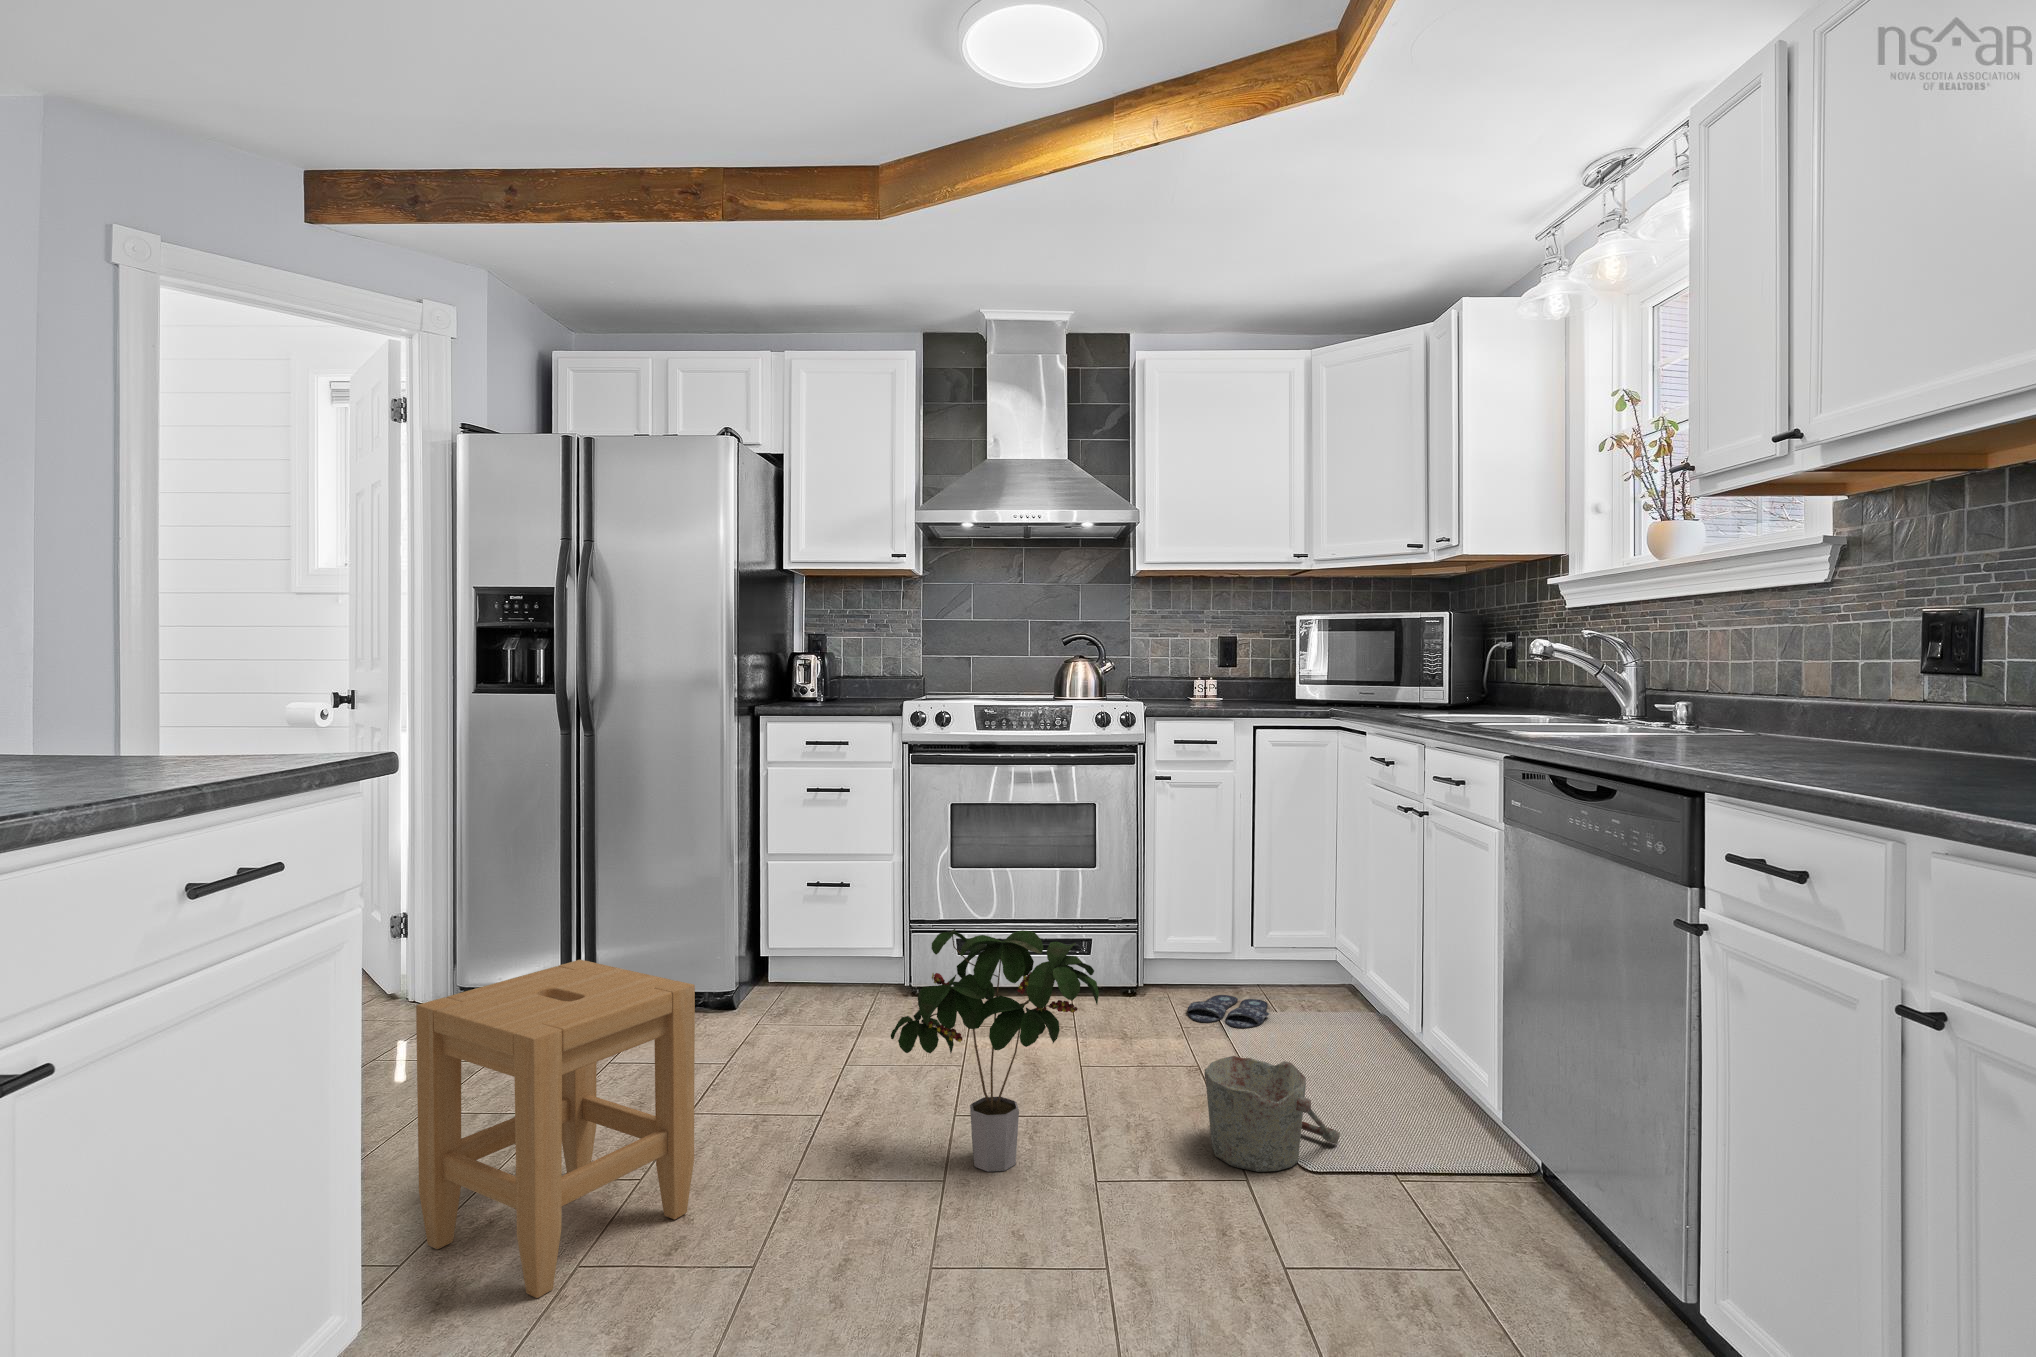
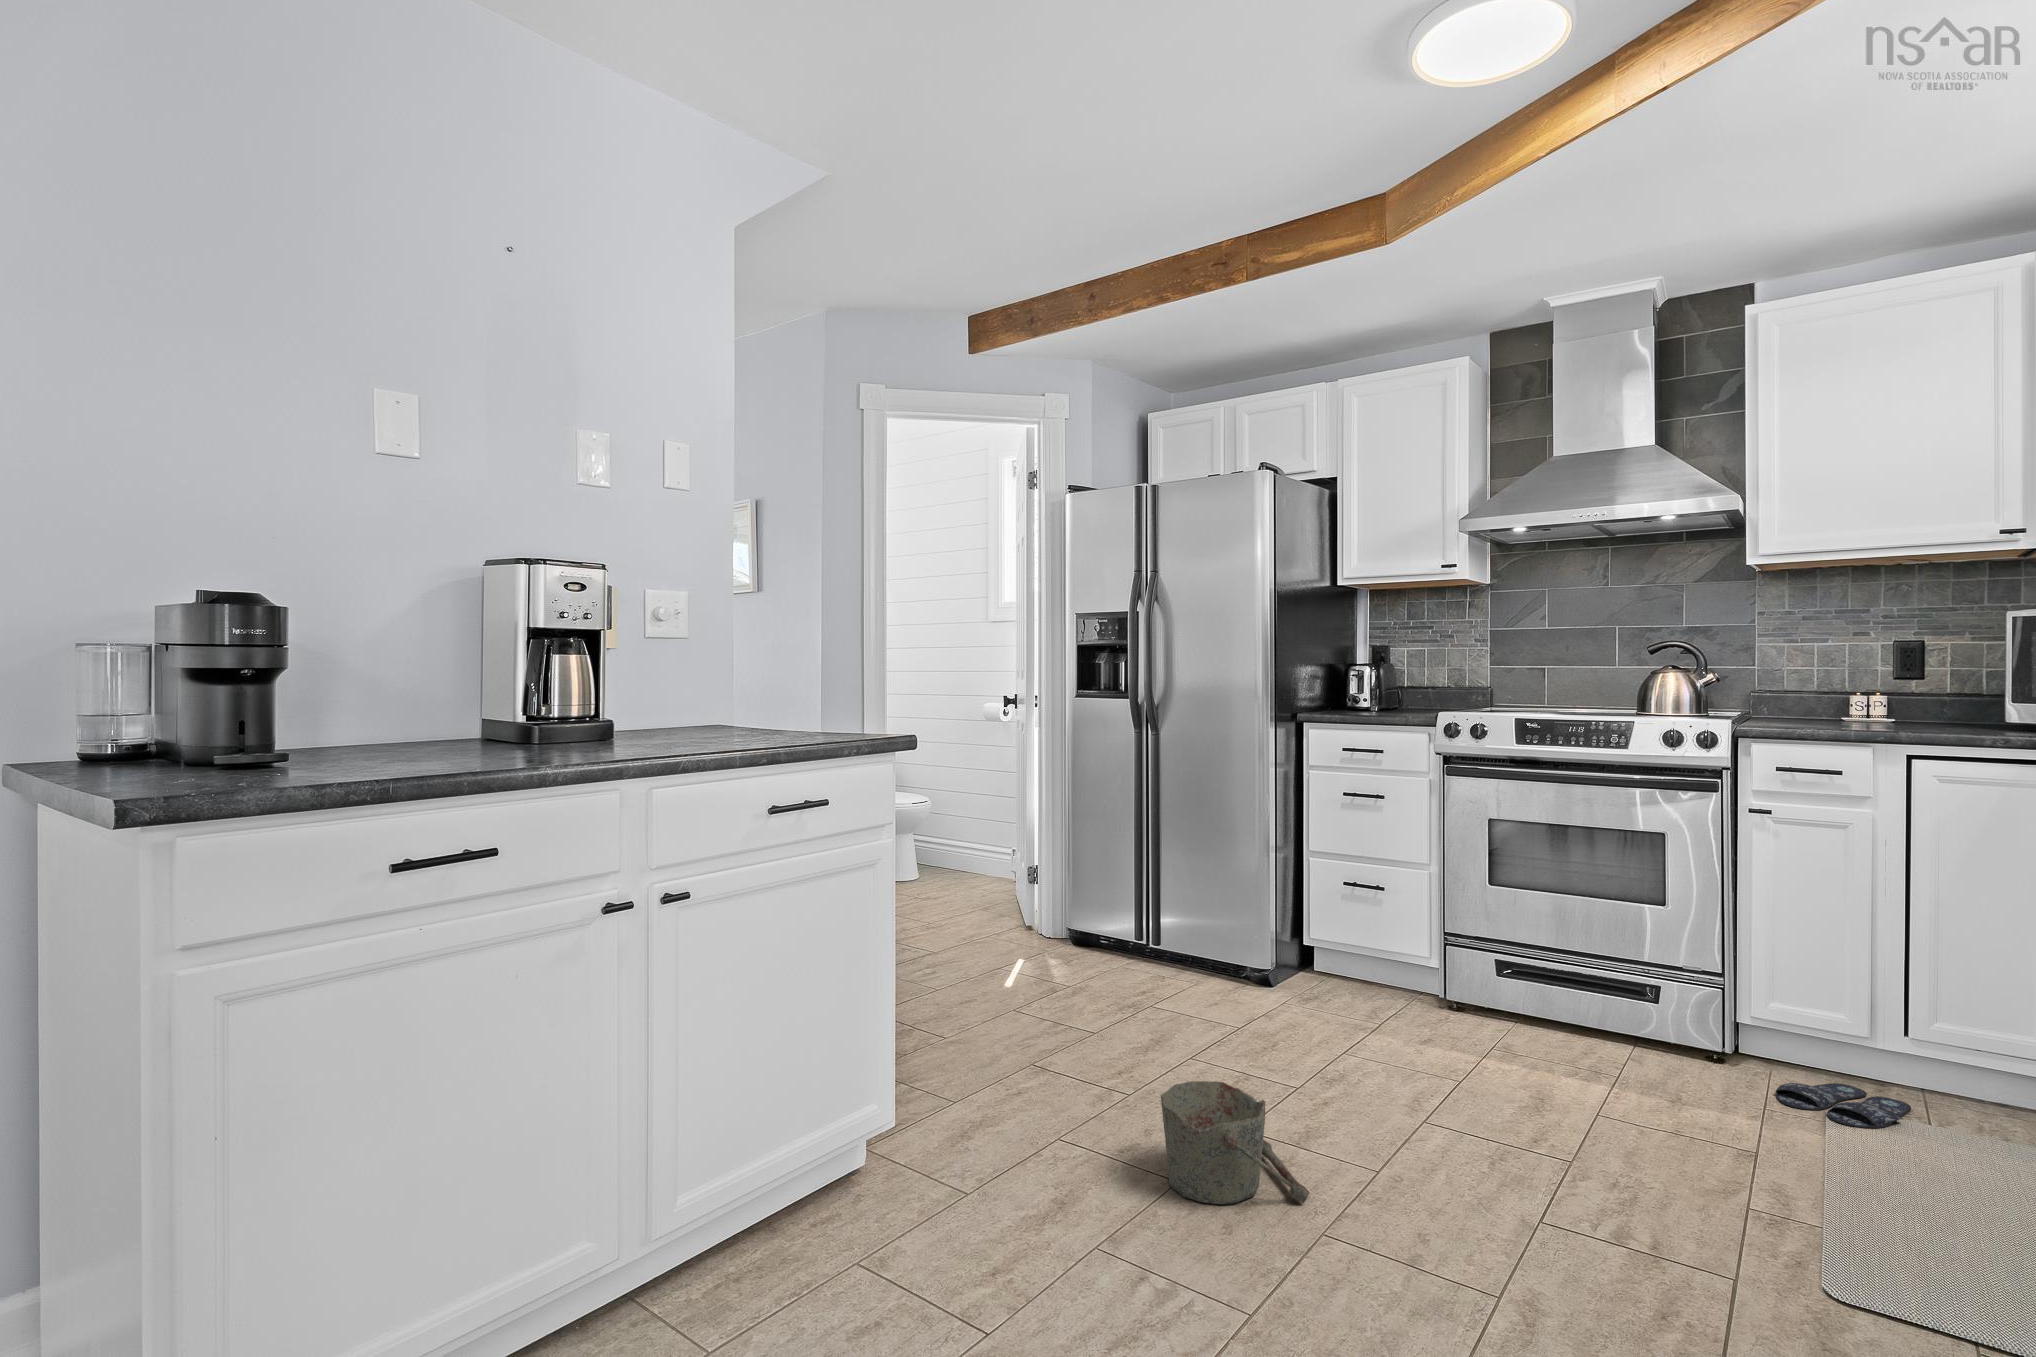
potted plant: present [891,929,1099,1172] -> none [1339,933,1546,1179]
stool: present [416,960,695,1298] -> none [967,910,1153,1151]
bucket: present [1205,1056,1340,1172] -> present [1161,1081,1310,1204]

